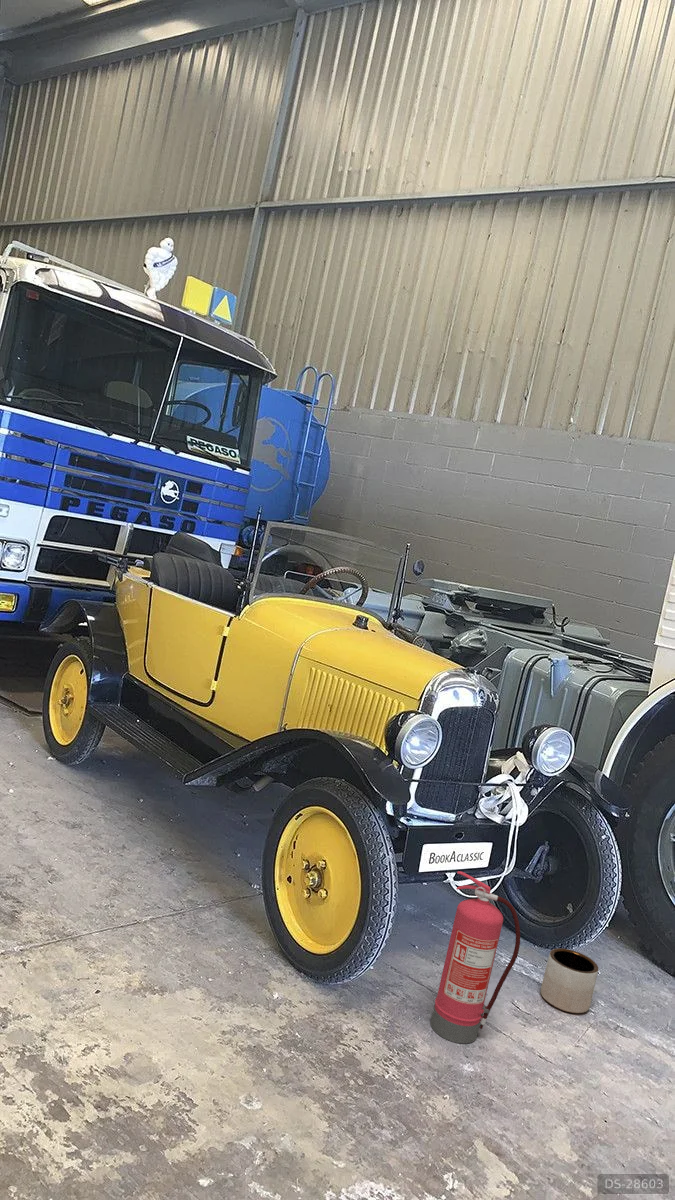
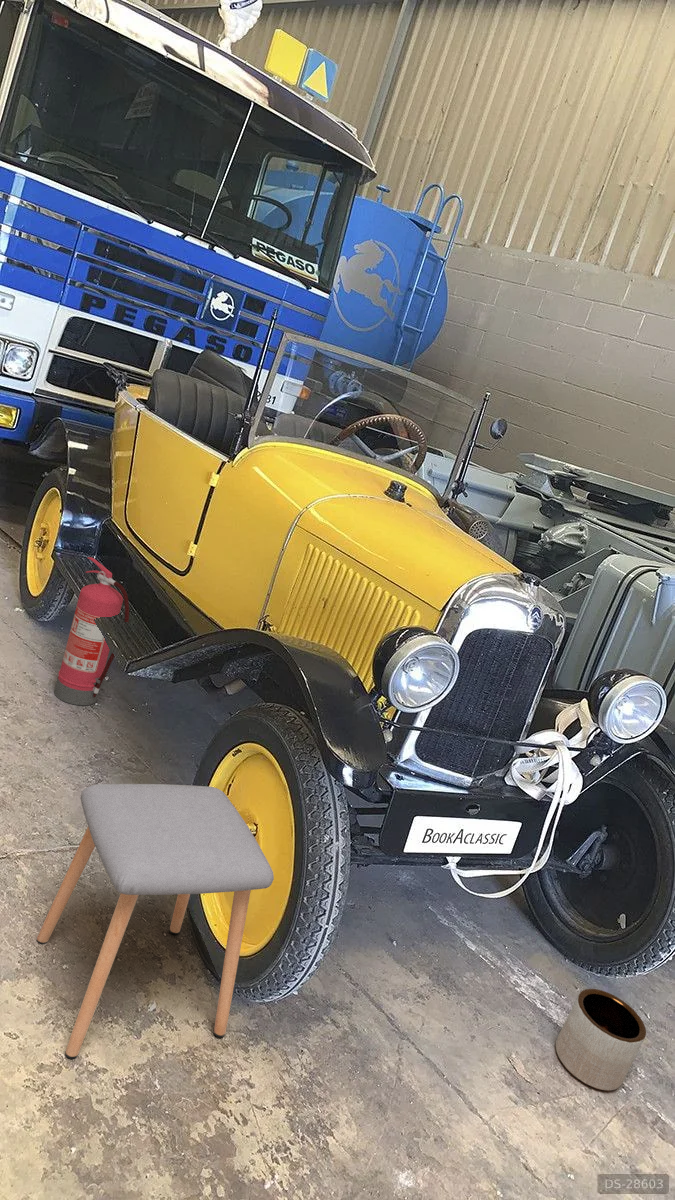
stool: none [183,841,350,1028] -> present [37,784,274,1059]
fire extinguisher: present [431,871,520,1043] -> present [54,557,129,705]

